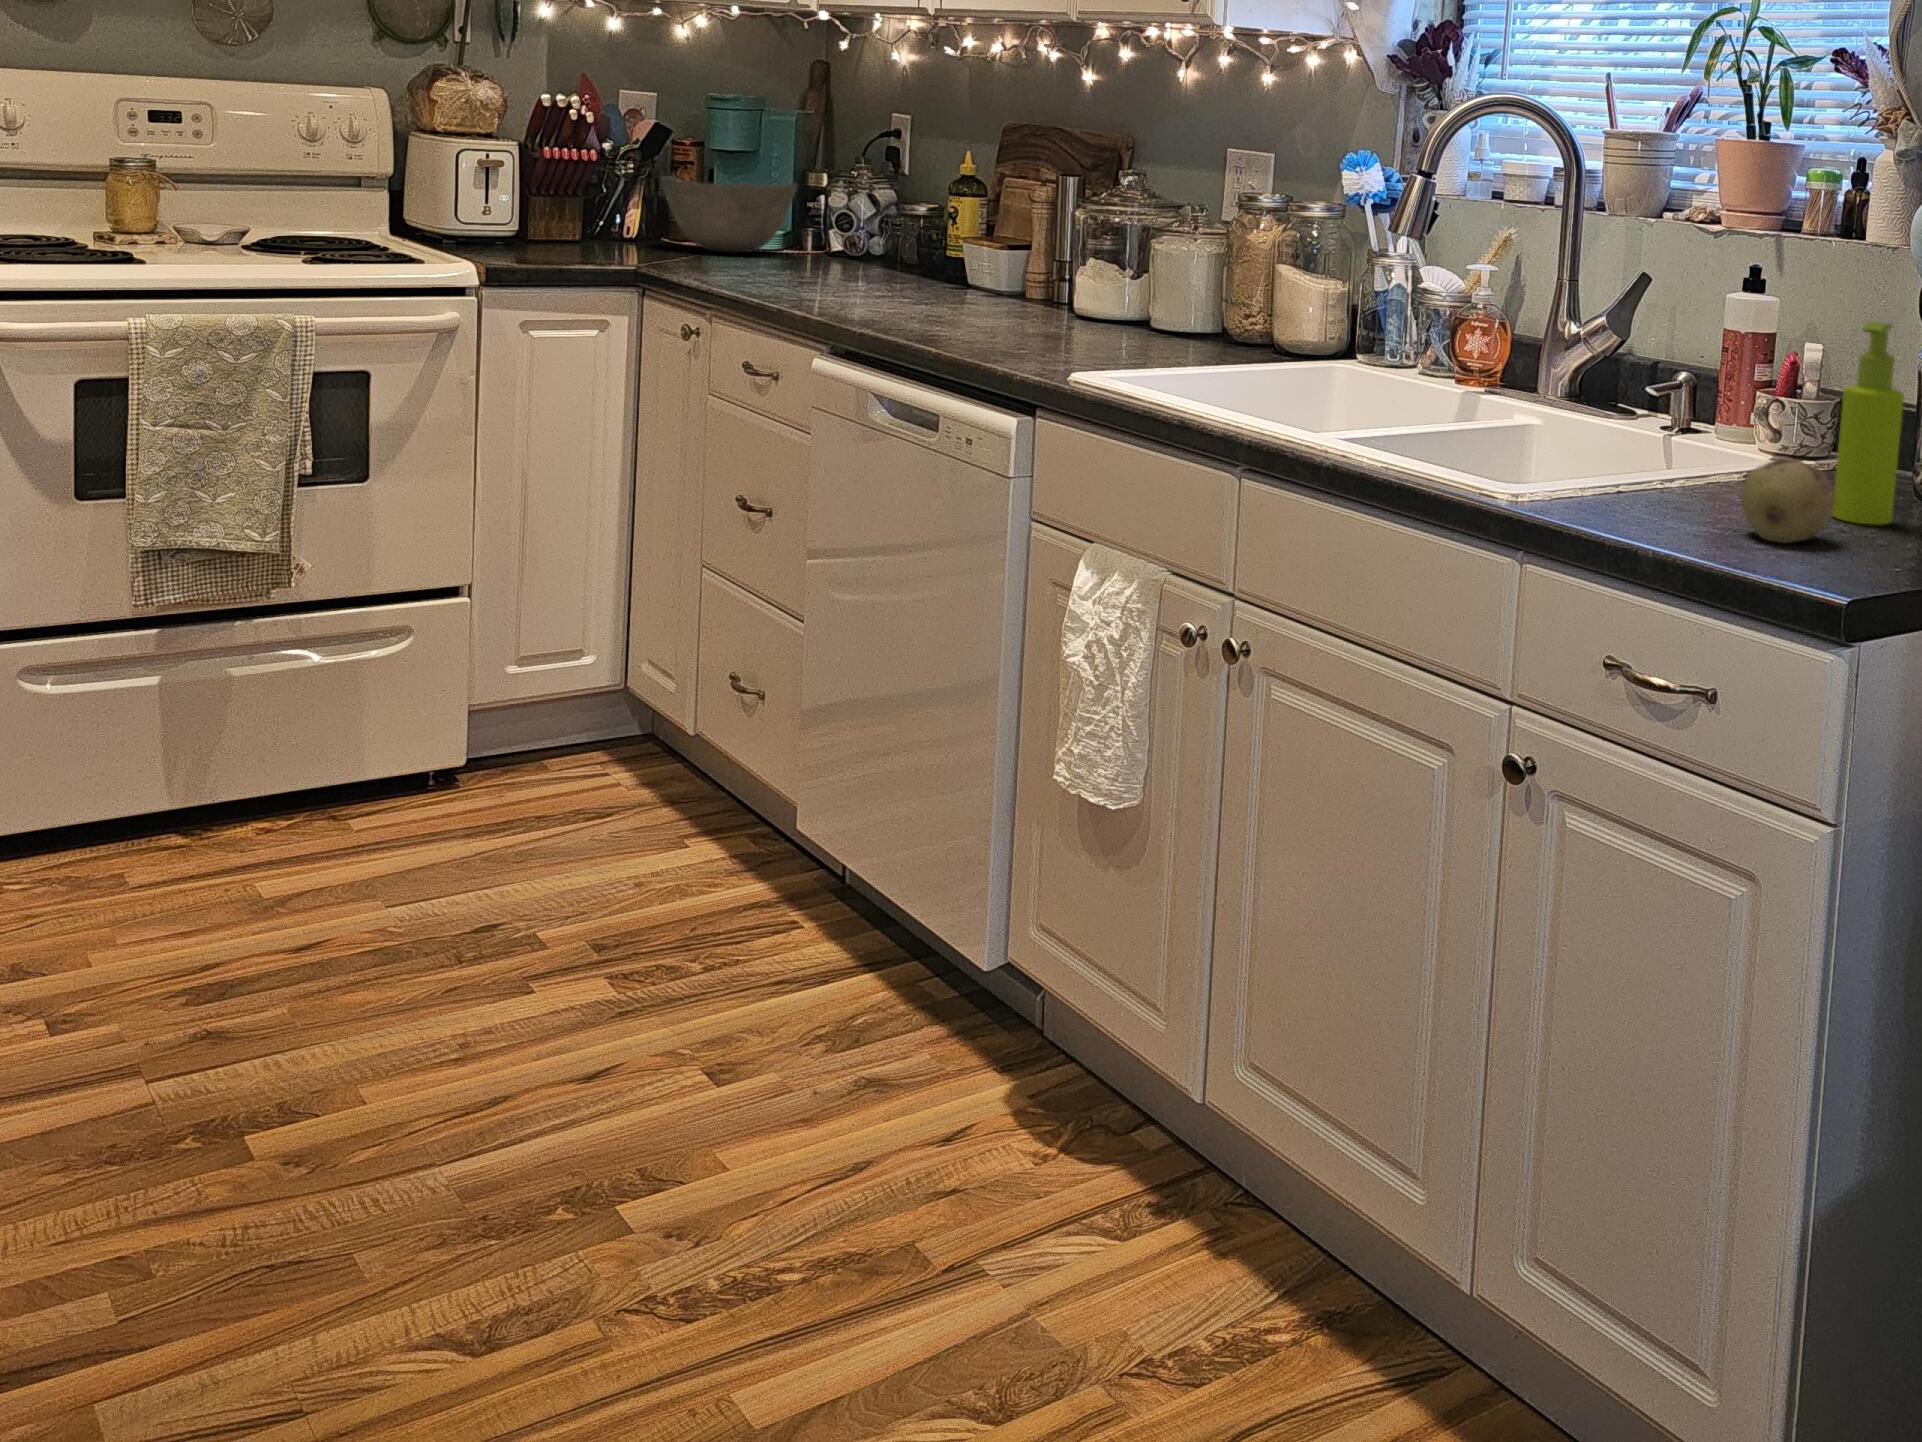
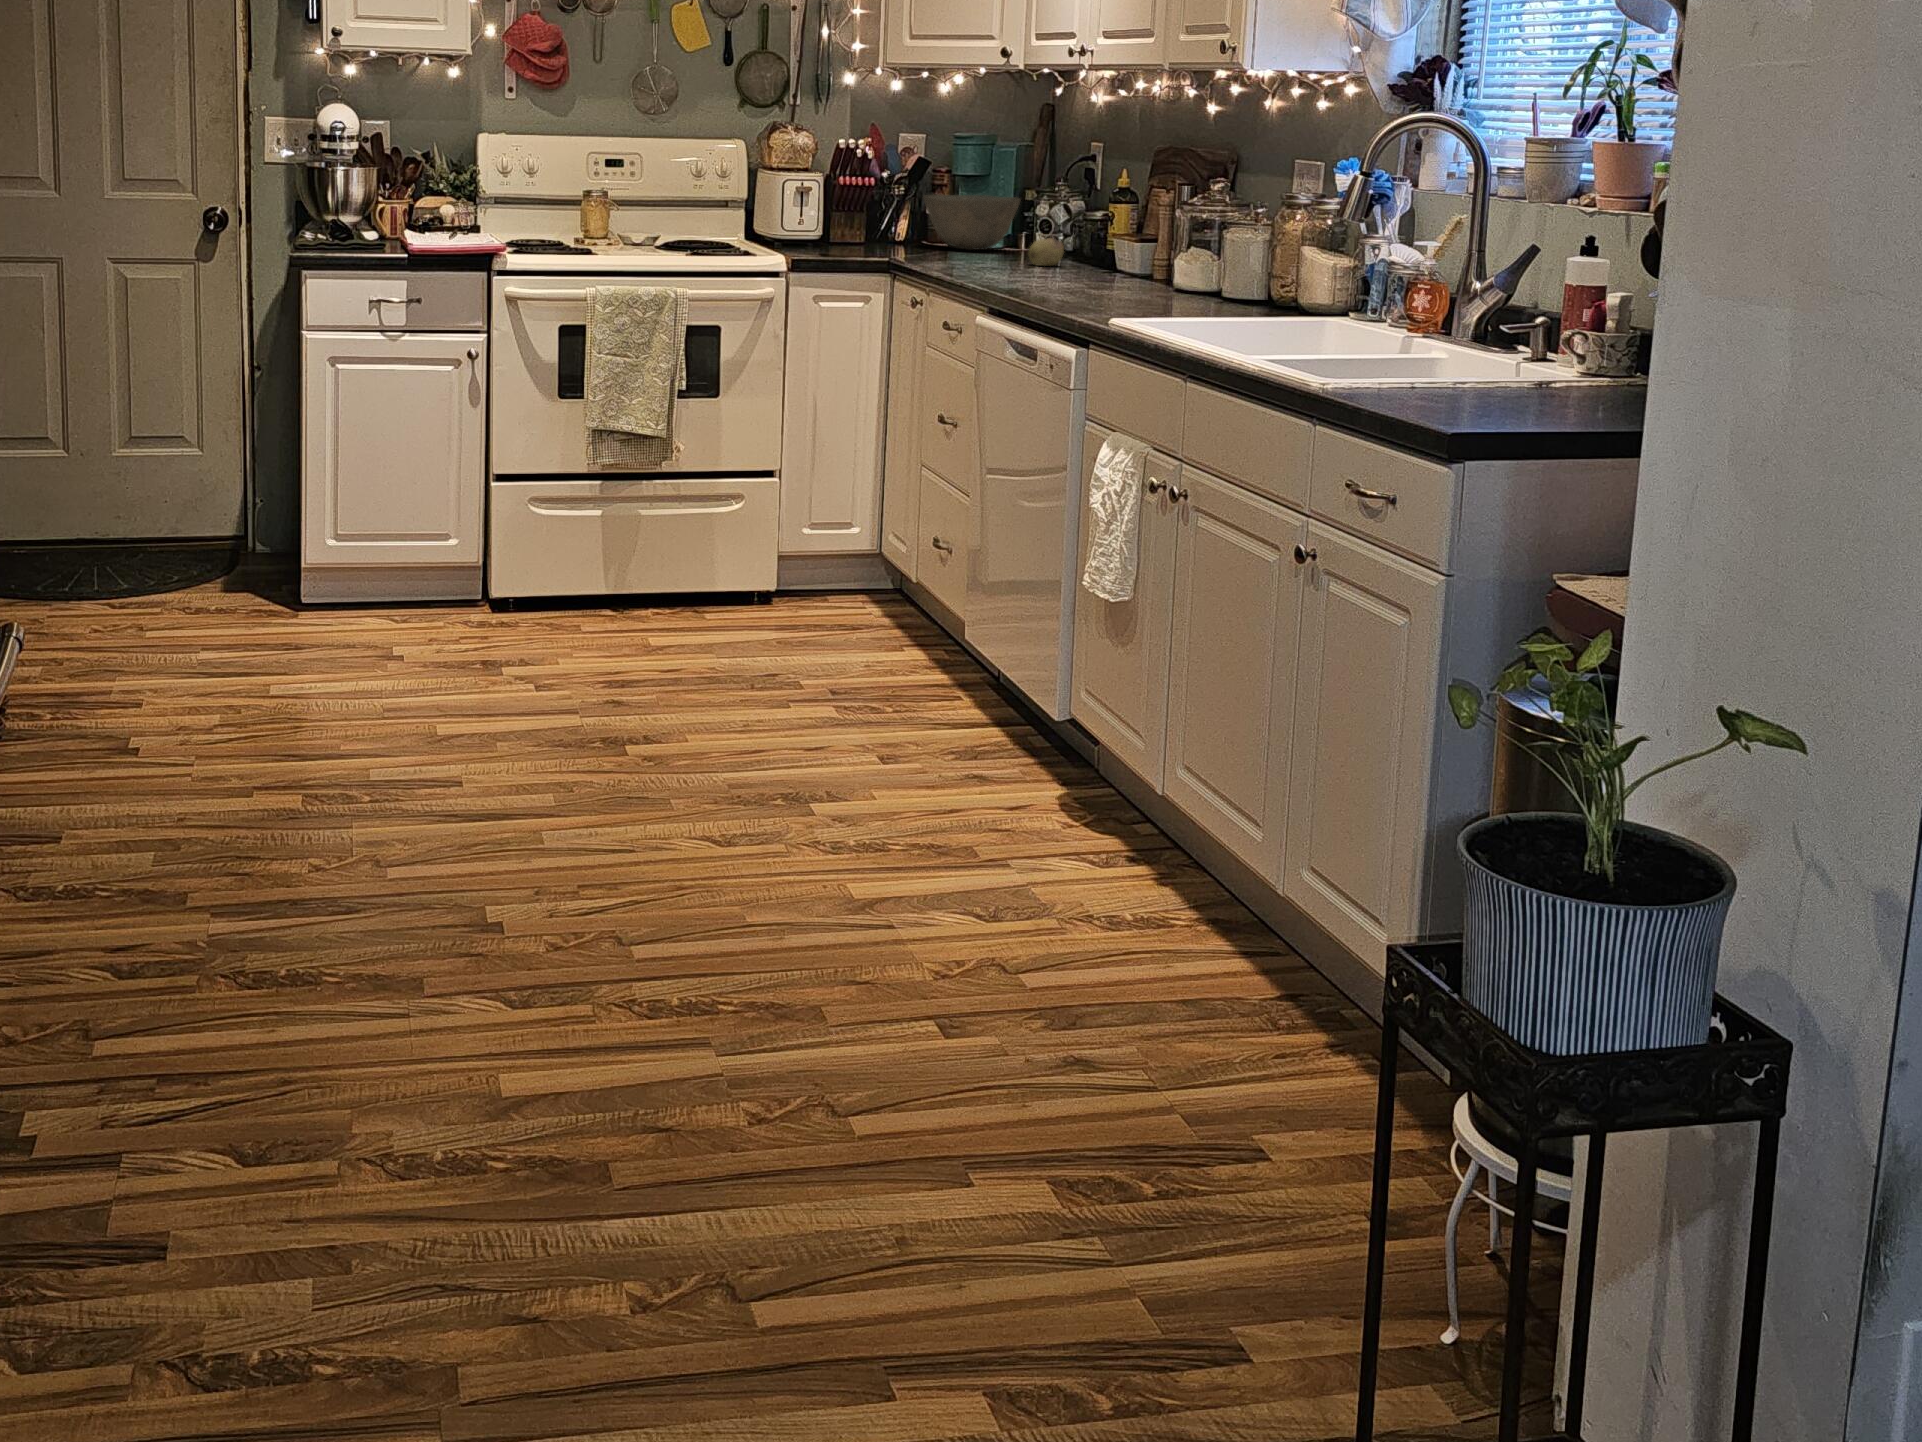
soap dispenser: present [1832,321,1904,525] -> none [1533,271,1583,408]
fruit: present [1741,458,1835,543] -> present [1029,238,1064,266]

